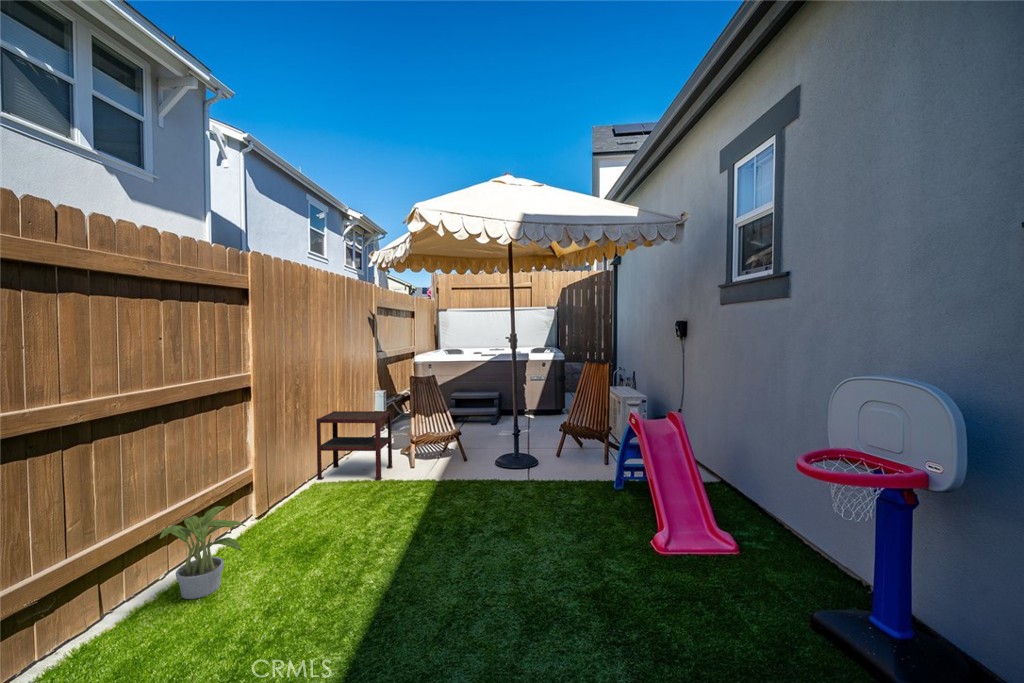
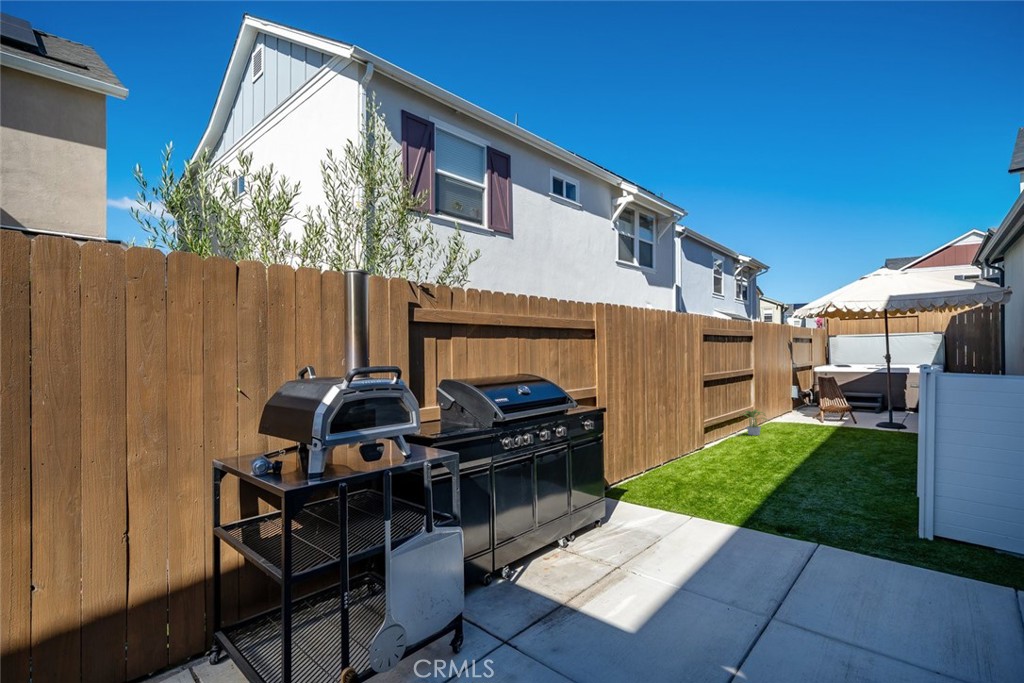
side table: present [316,411,393,480] -> none [771,392,811,425]

